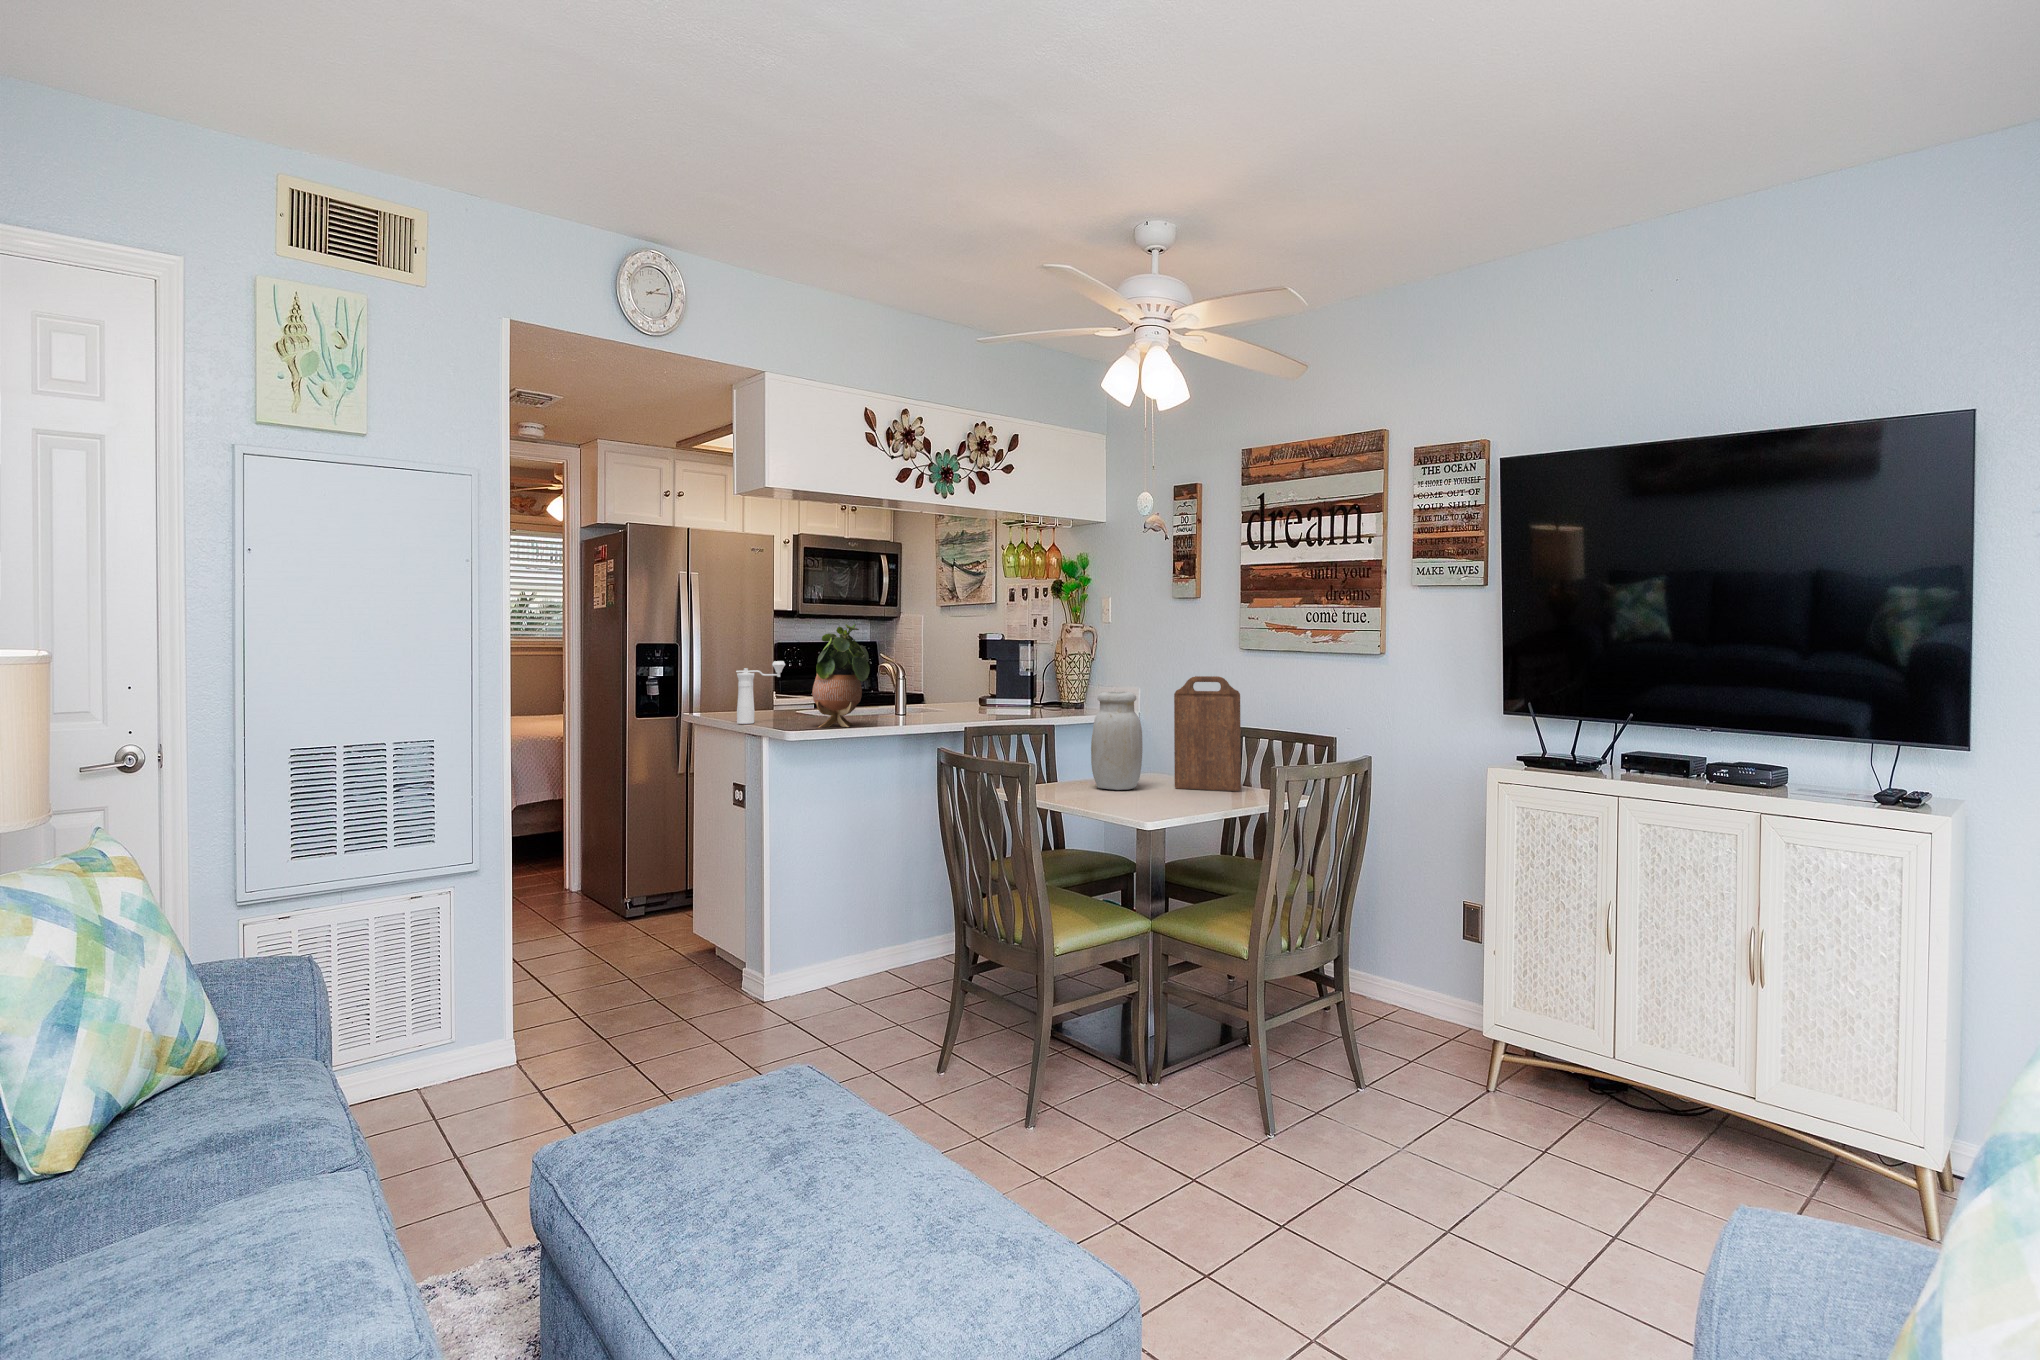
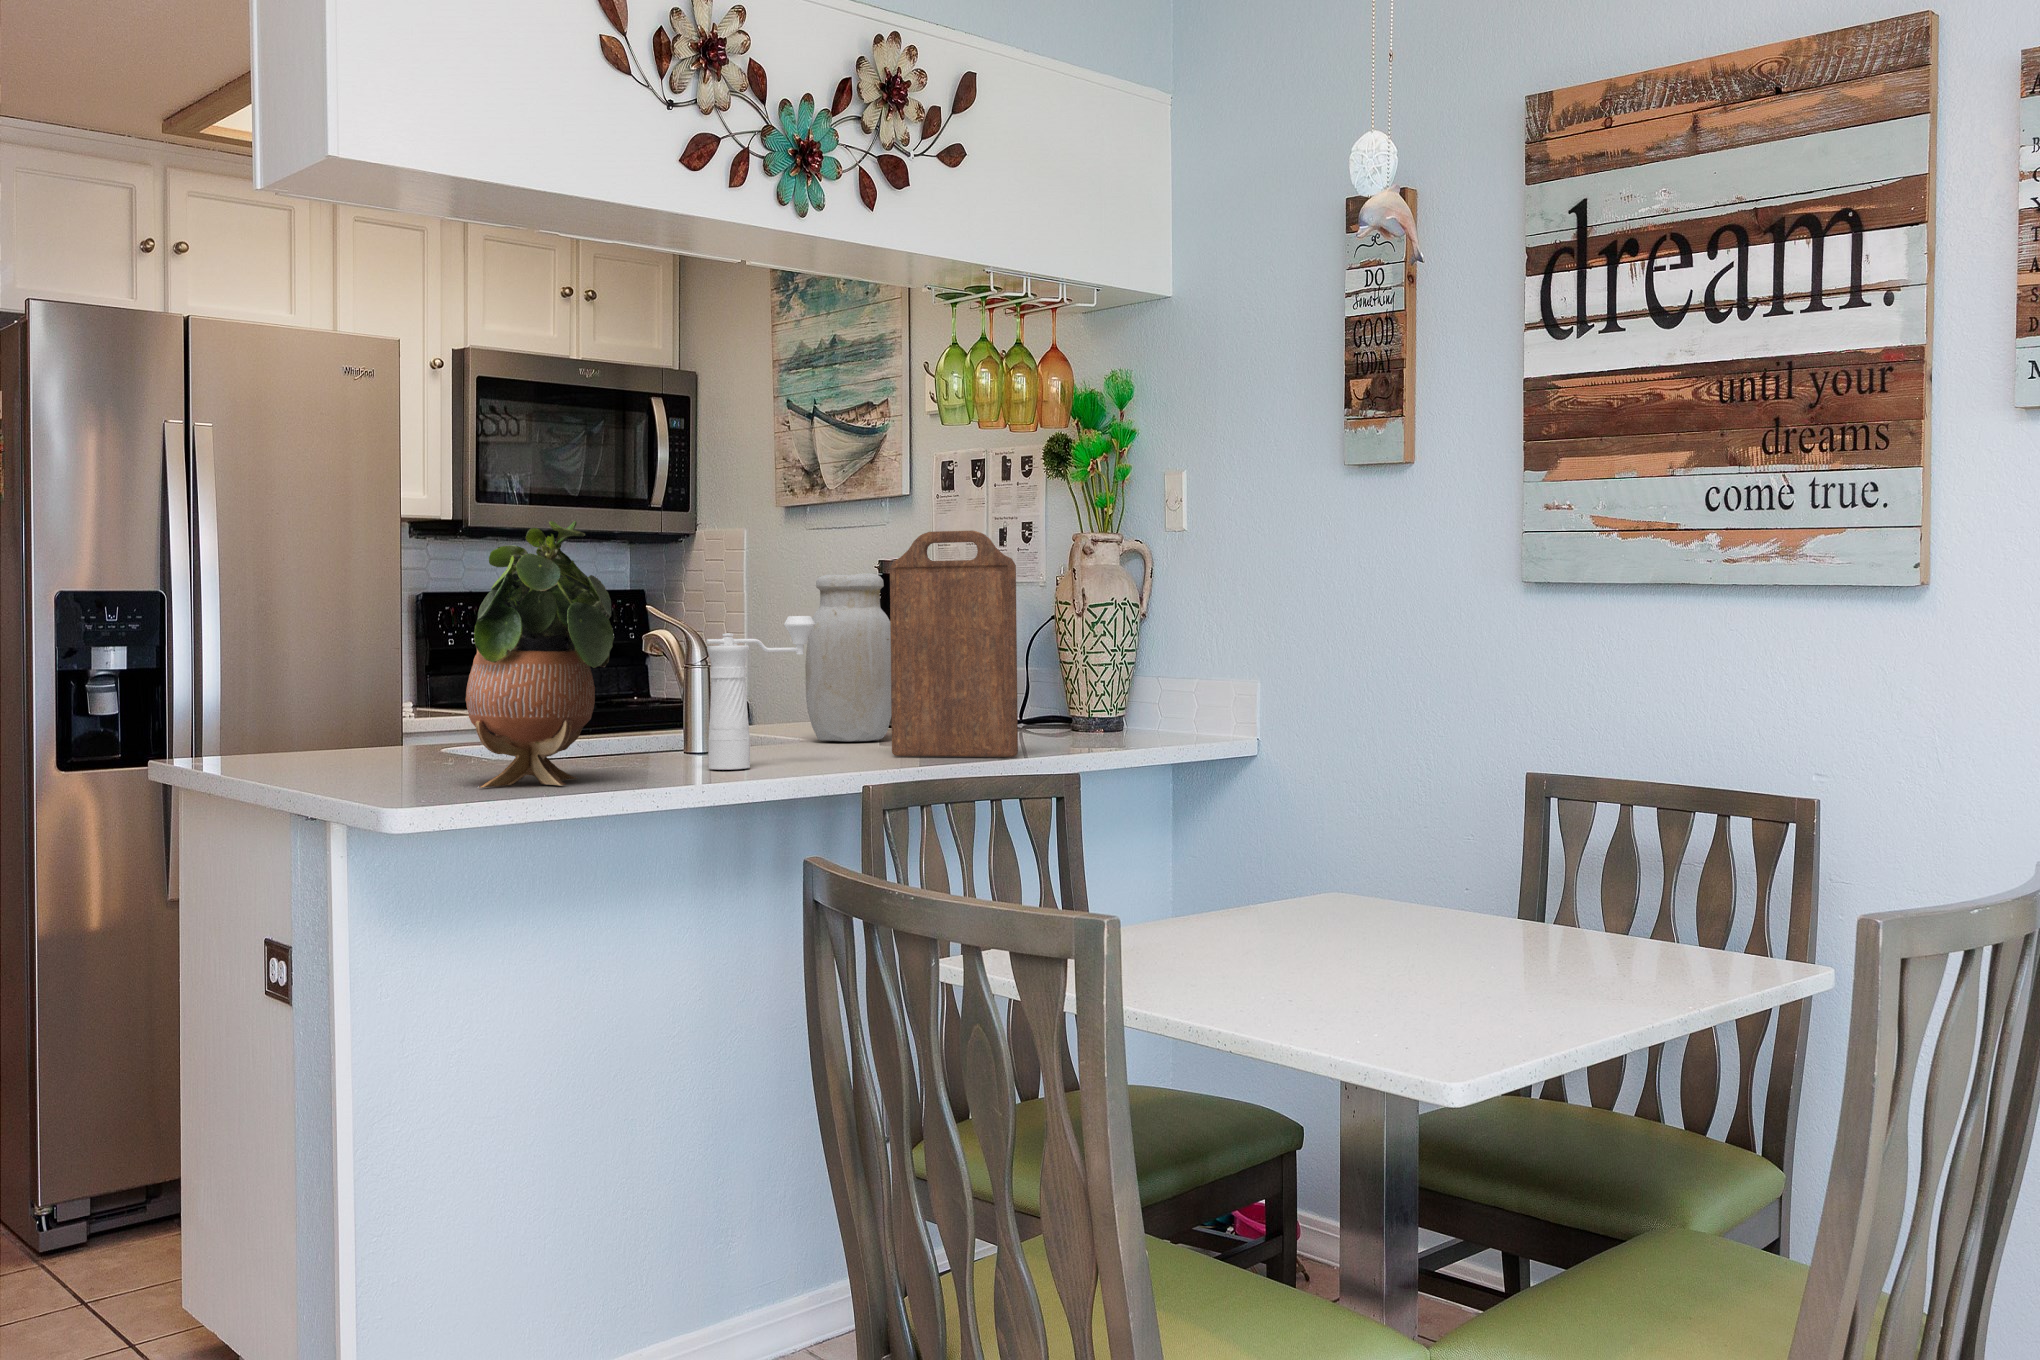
pepper mill: present [736,661,785,724] -> present [706,616,815,770]
cutting board: present [1174,676,1241,791] -> present [890,531,1018,757]
jar: present [1091,692,1143,790] -> present [805,573,891,742]

